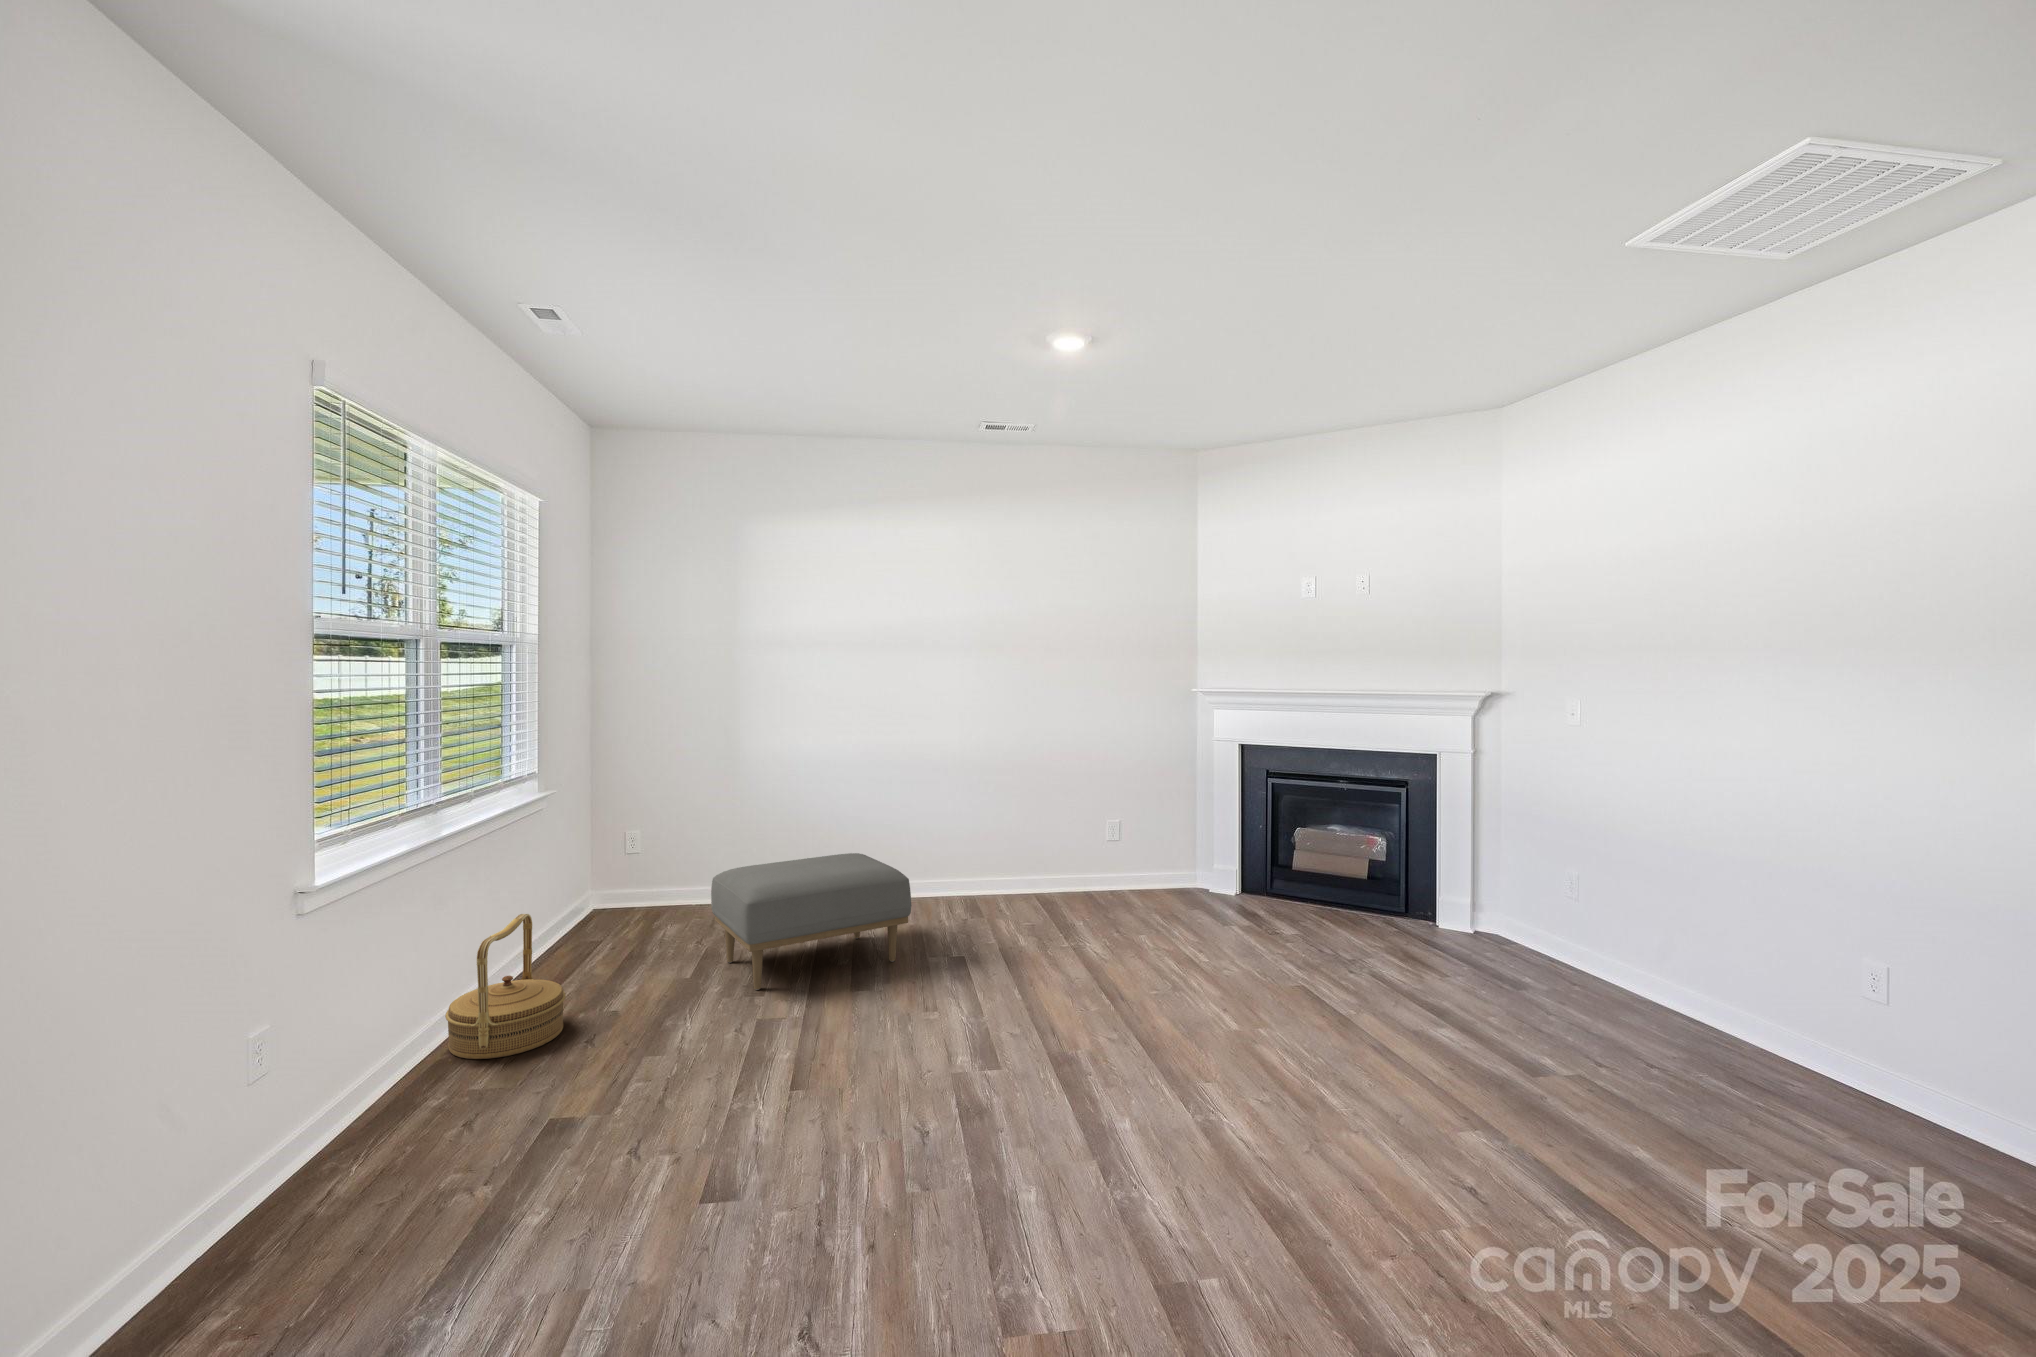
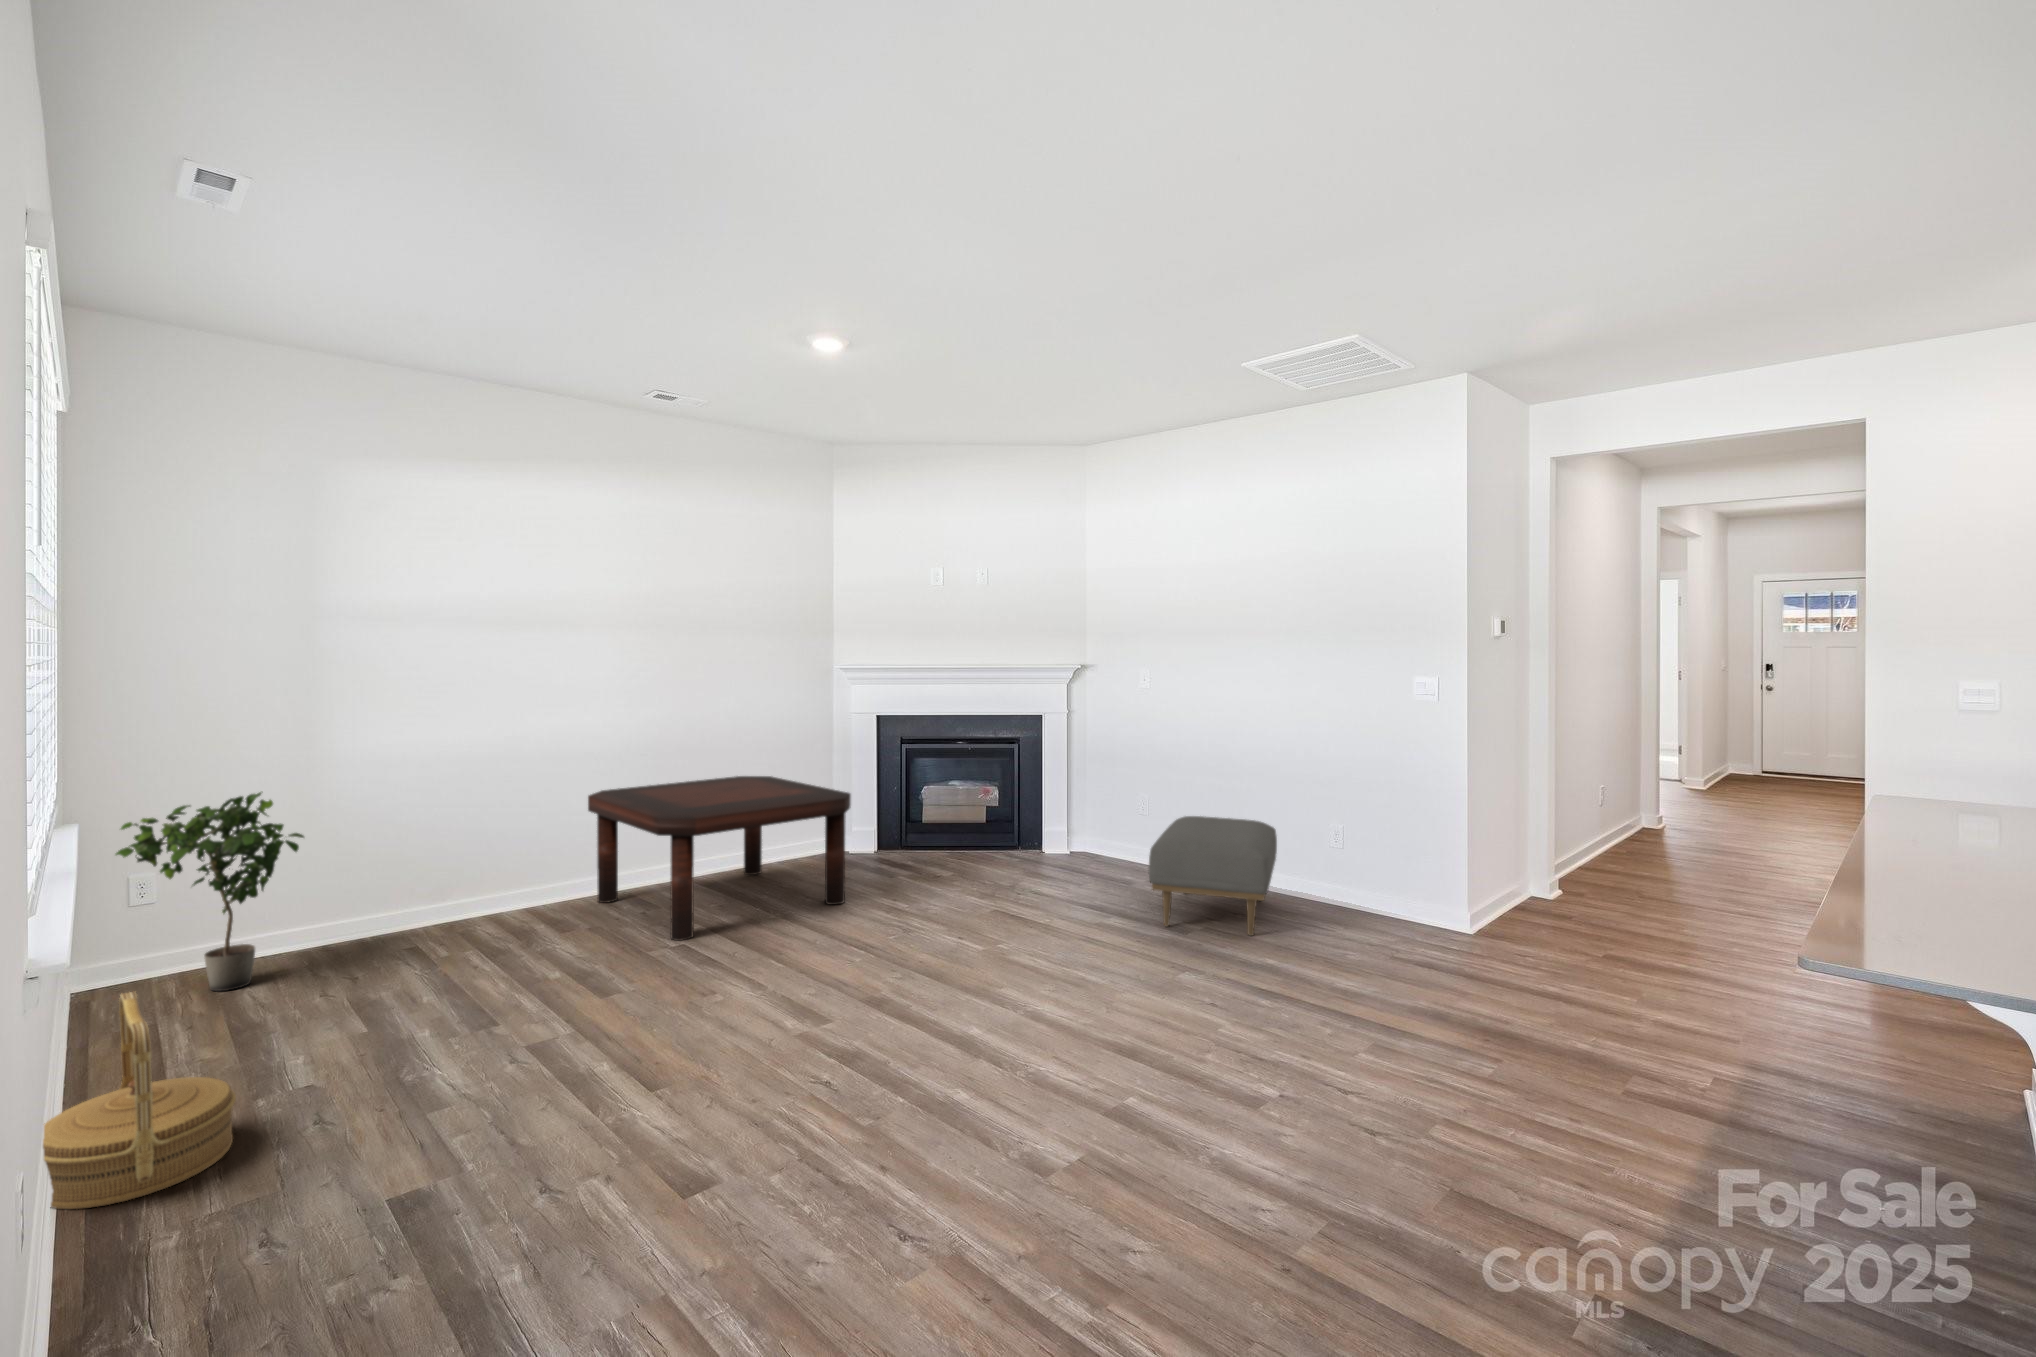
potted plant: none [620,782,741,923] -> present [116,792,304,991]
coffee table: none [948,799,1164,949] -> present [588,776,851,941]
ottoman: present [711,853,912,990] -> present [1148,816,1277,936]

